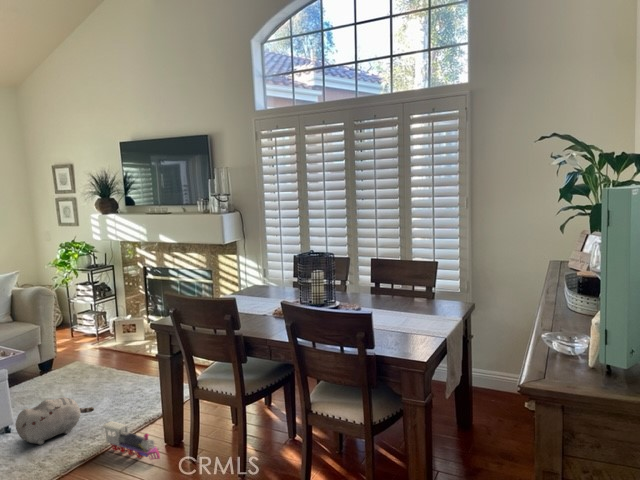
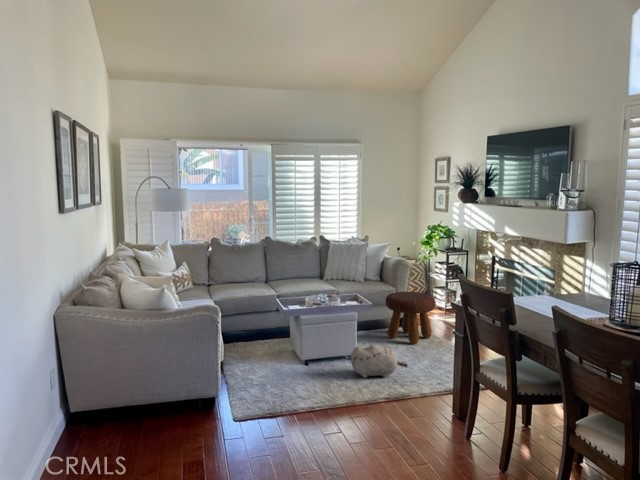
footstool: none [35,322,100,385] -> present [386,292,436,344]
toy train: present [103,421,160,459] -> none [404,378,441,424]

